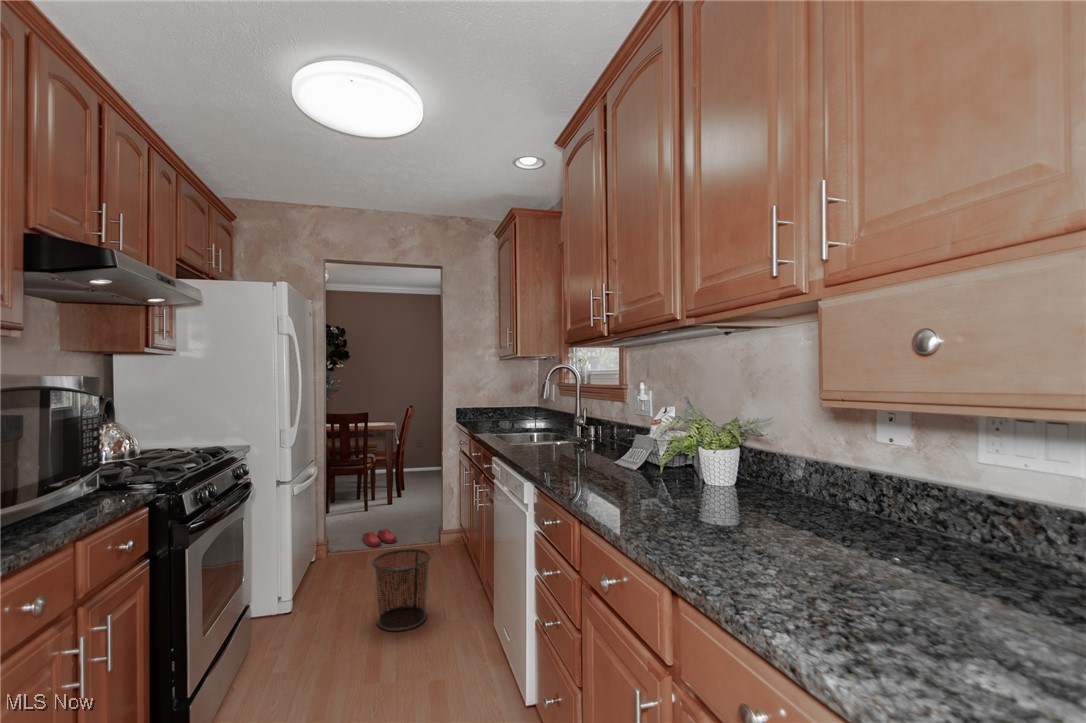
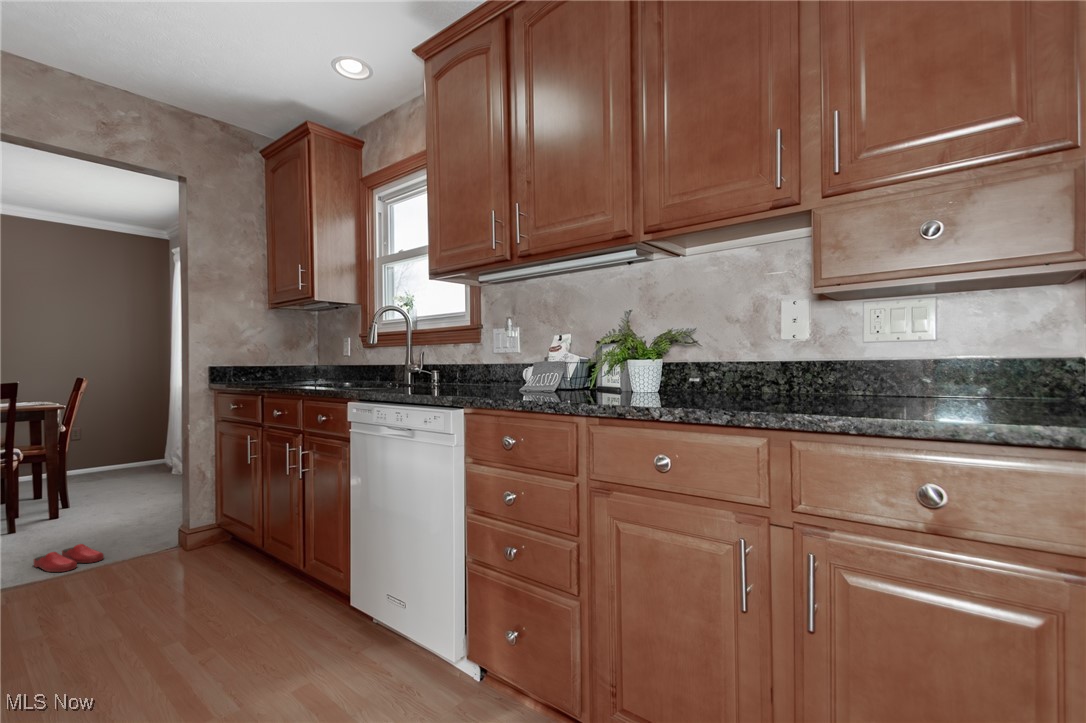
waste bin: present [372,549,431,631] -> none [133,543,229,658]

